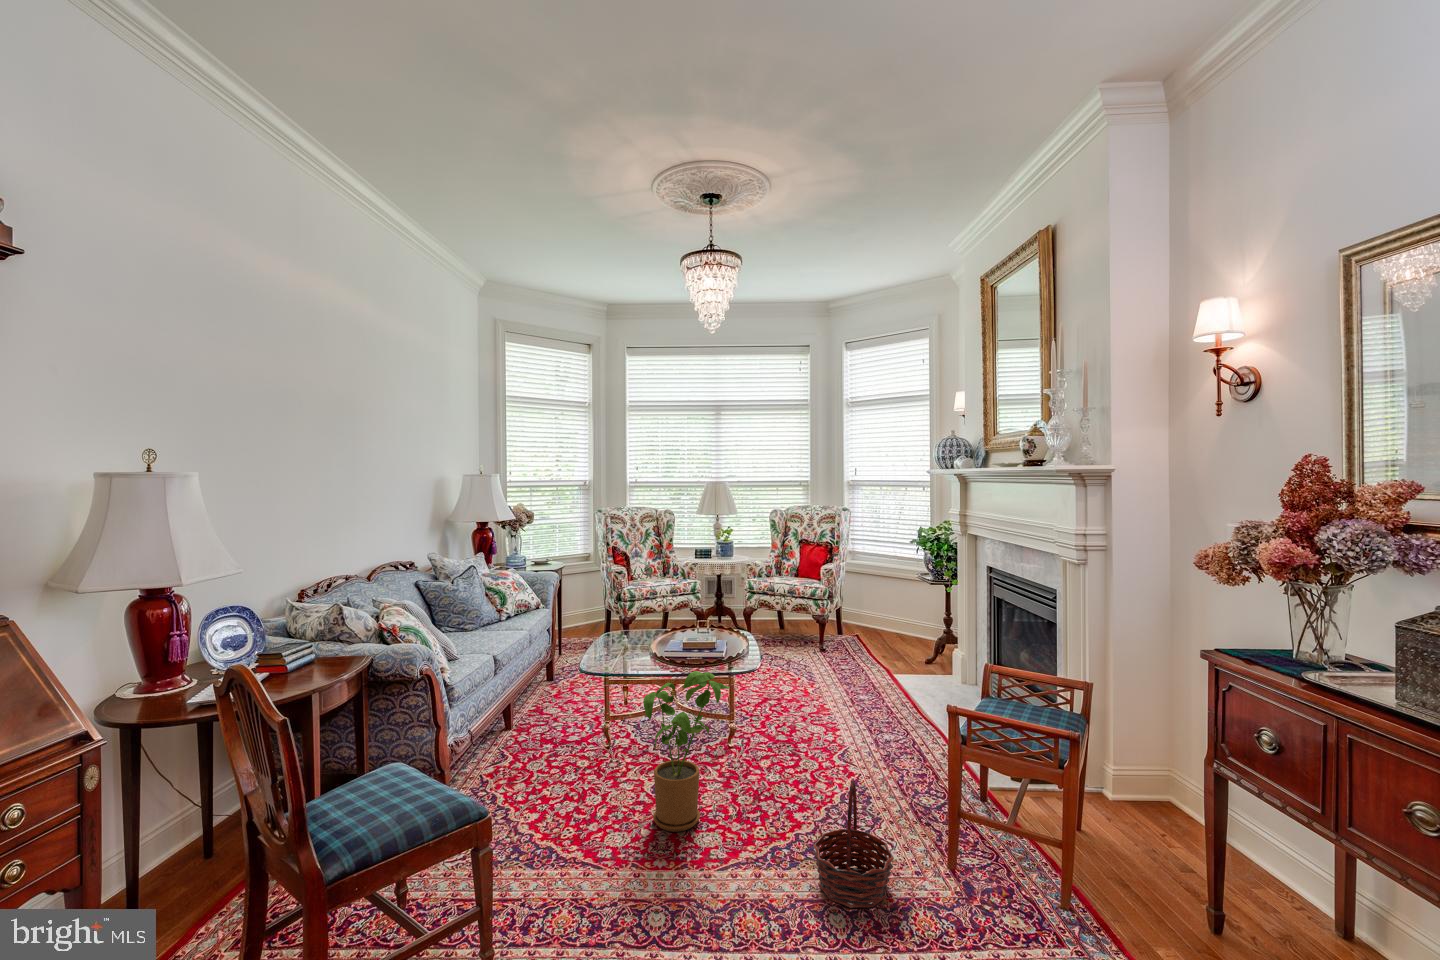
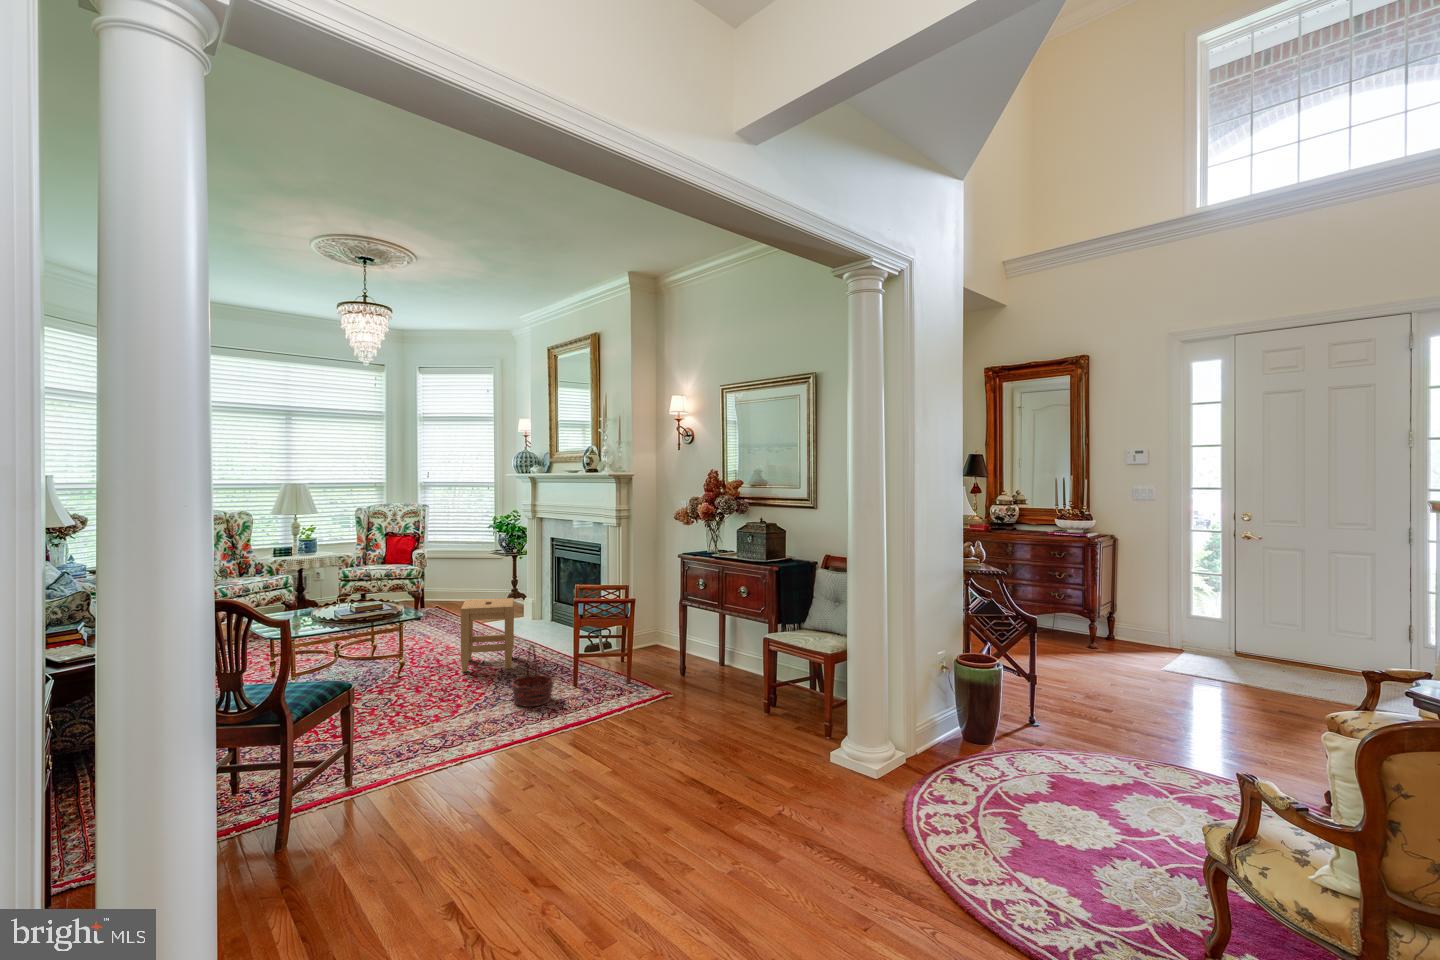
stool: none [800,652,893,781] -> present [461,598,514,672]
house plant: present [643,671,730,832] -> none [375,607,436,713]

